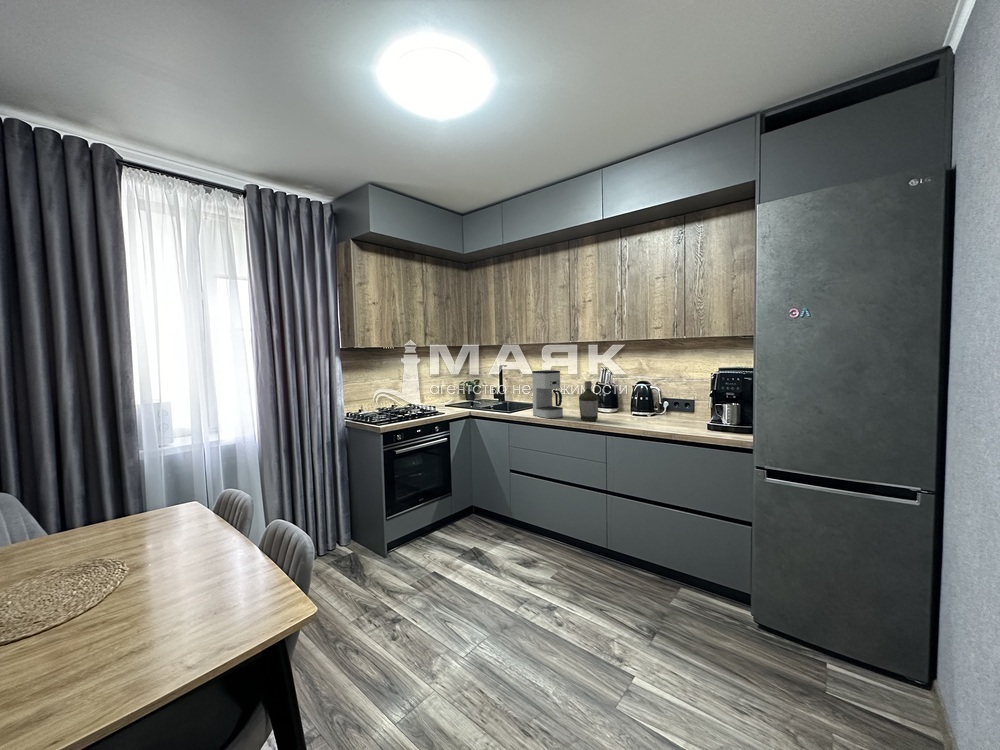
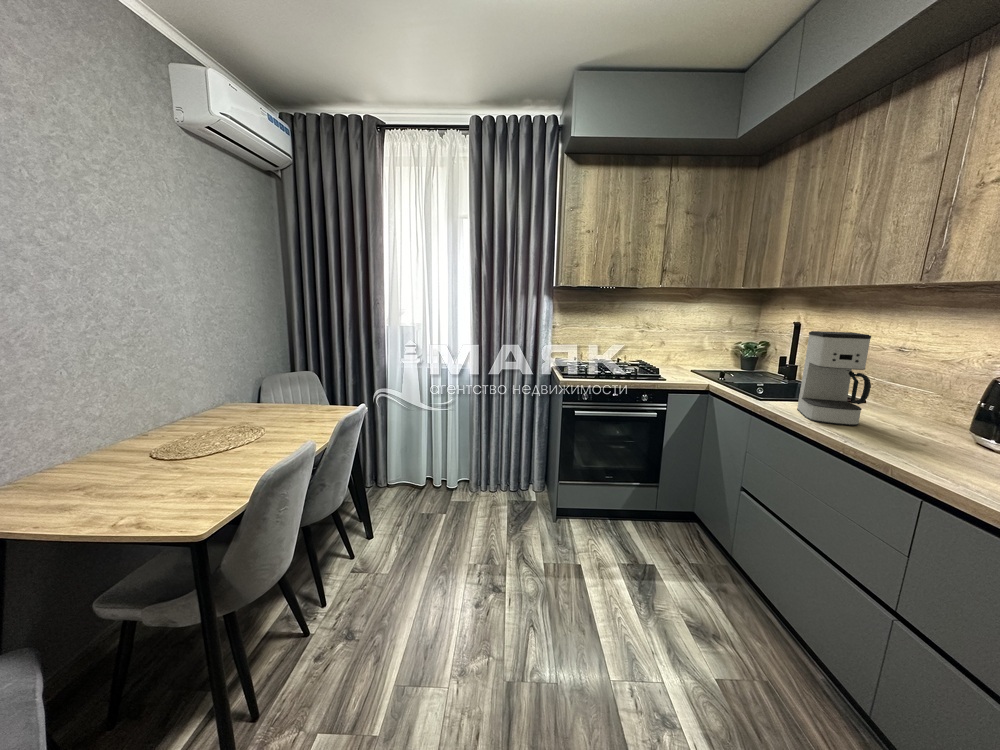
bottle: present [579,381,598,421] -> none [891,363,950,451]

